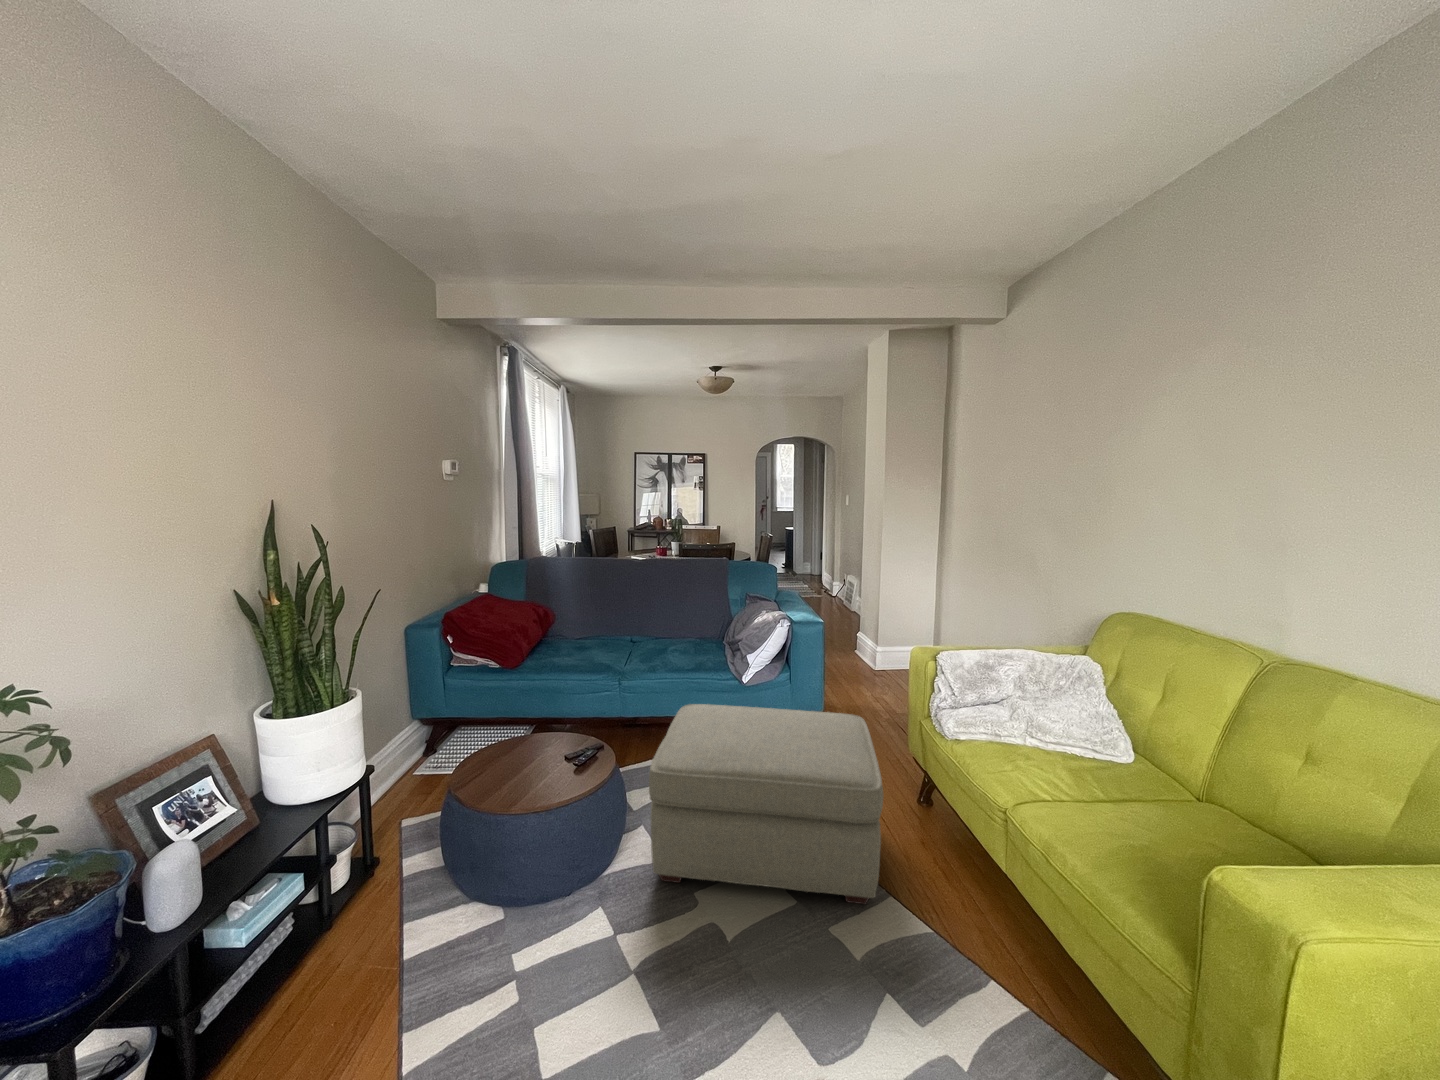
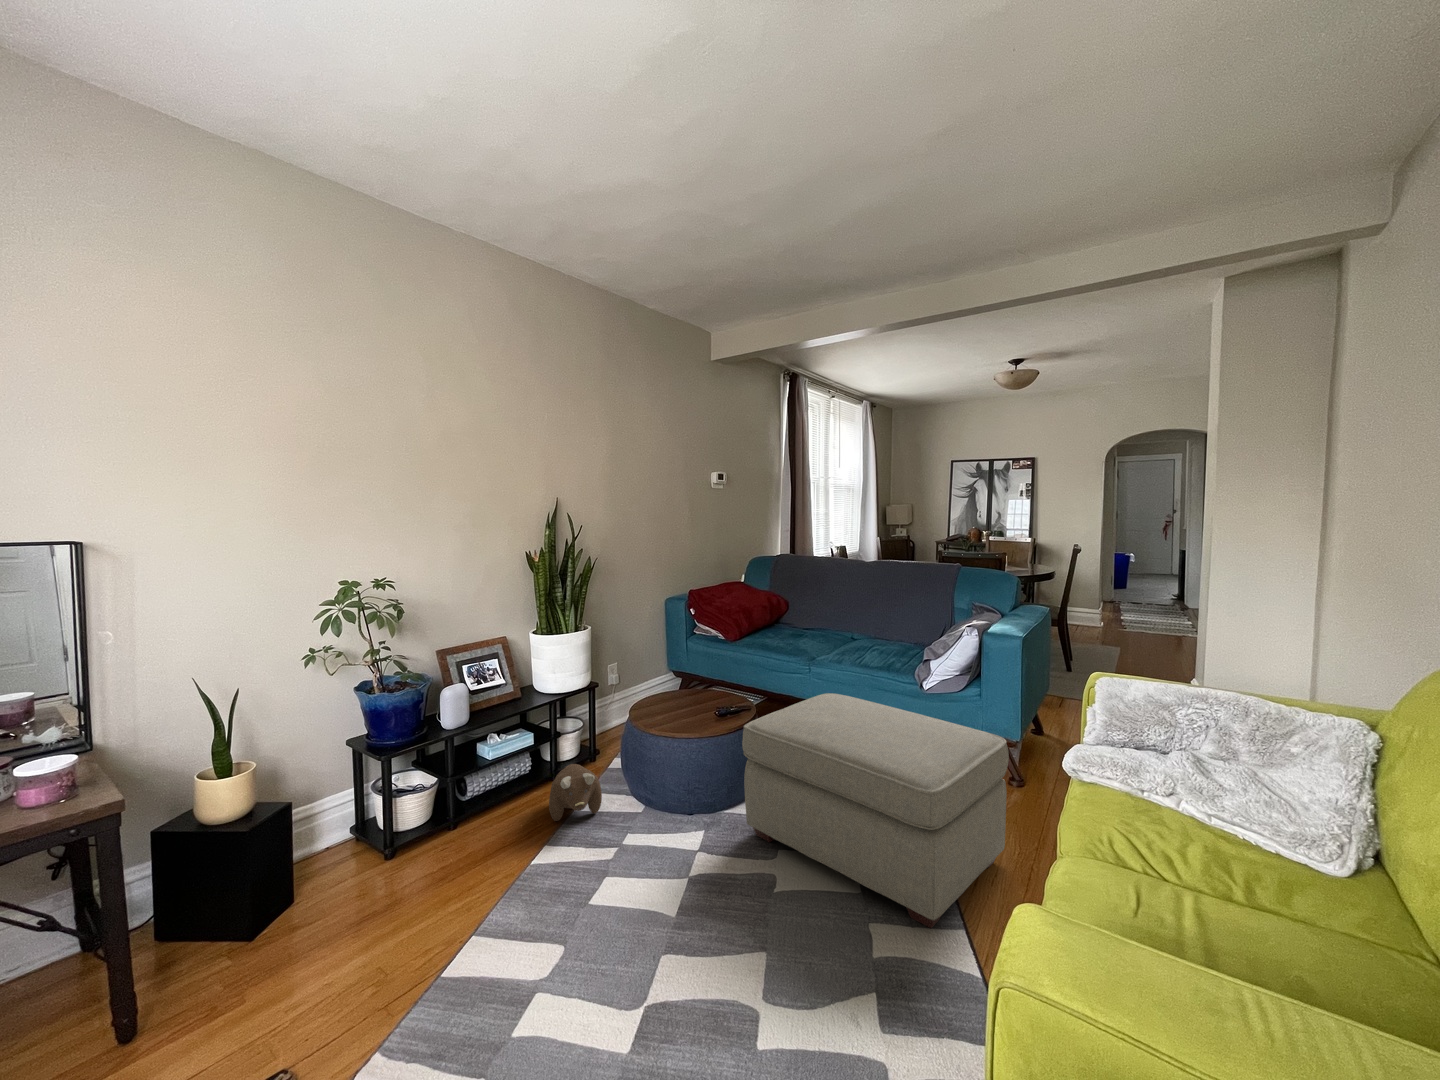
plush toy: none [367,889,458,985] -> present [549,764,602,821]

